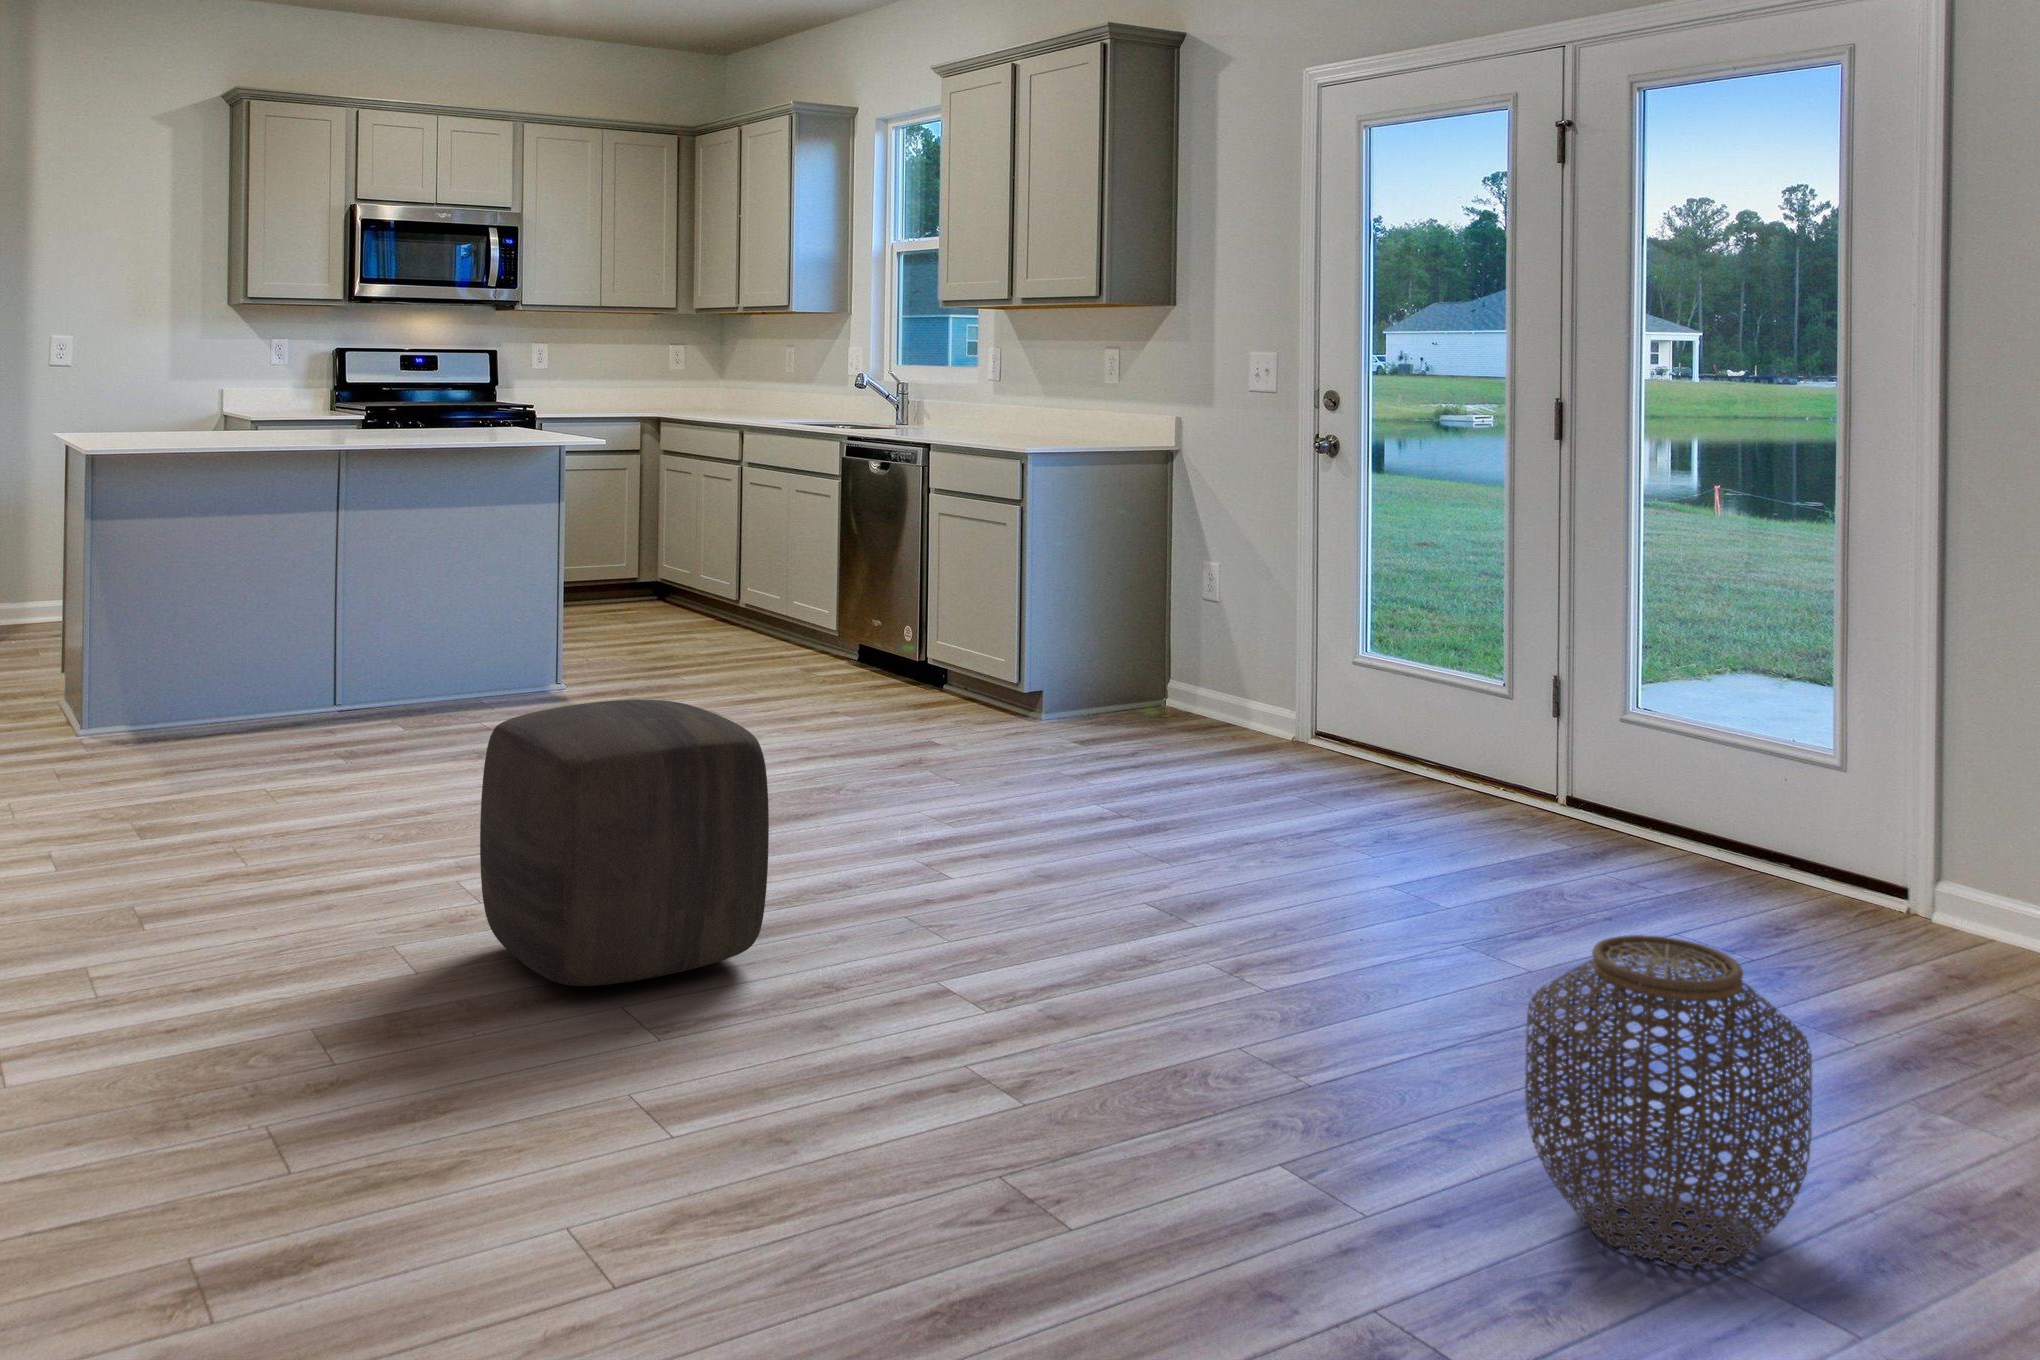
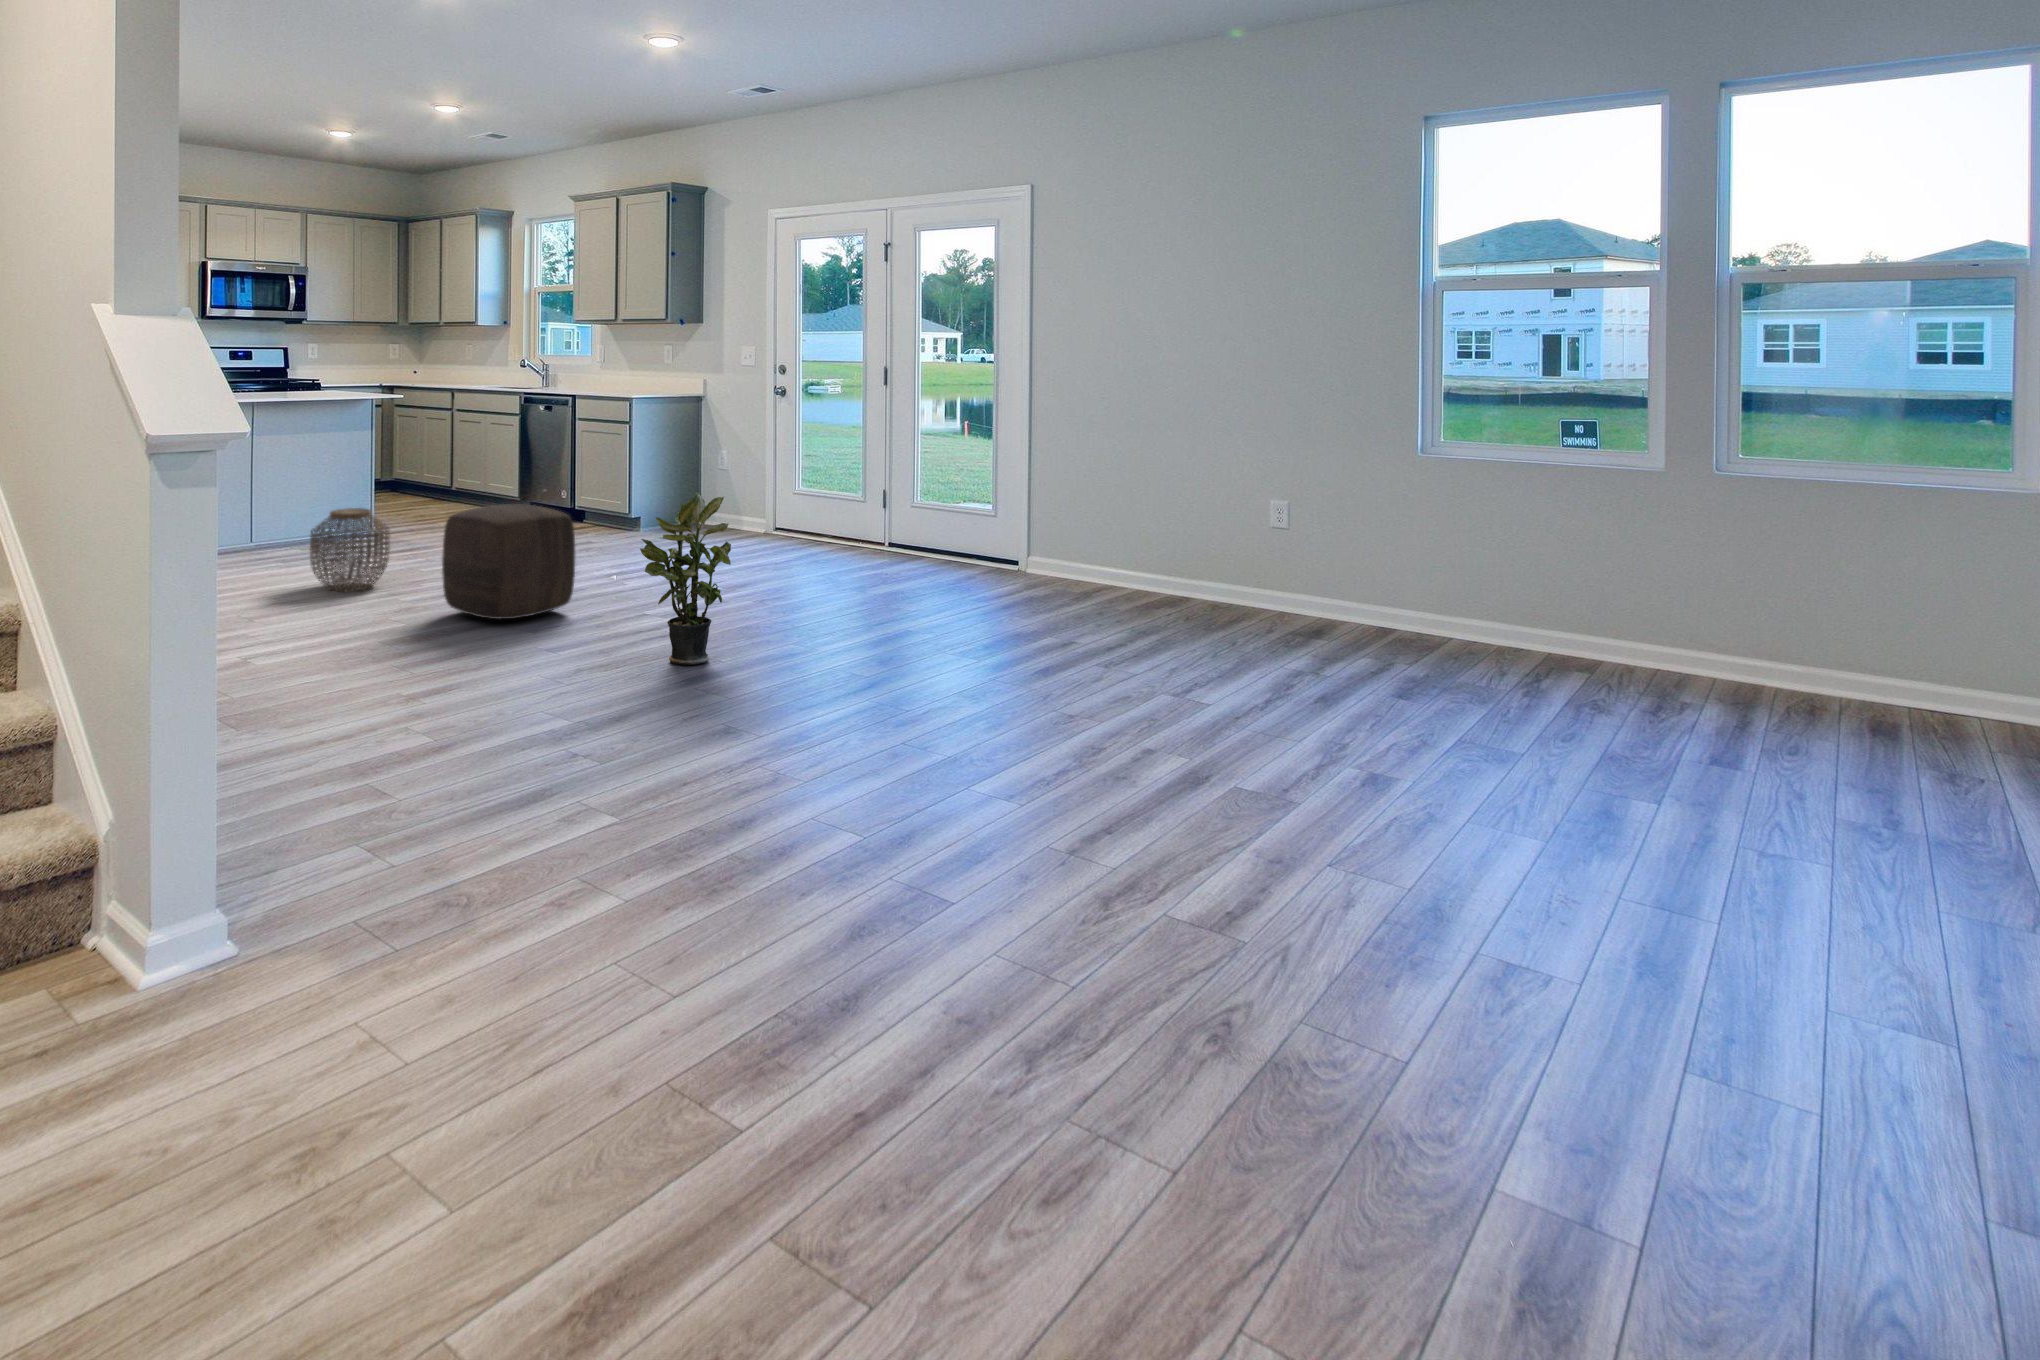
potted plant: none [824,734,1080,1236] -> present [640,492,731,665]
woven basket: present [1525,935,1812,1266] -> present [310,508,390,592]

